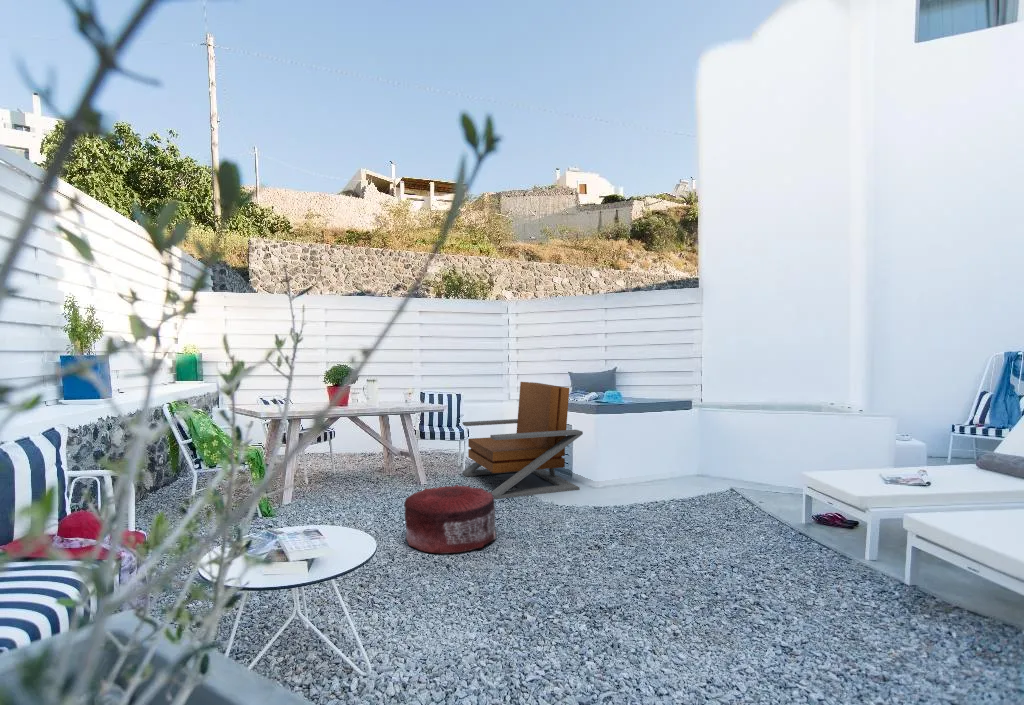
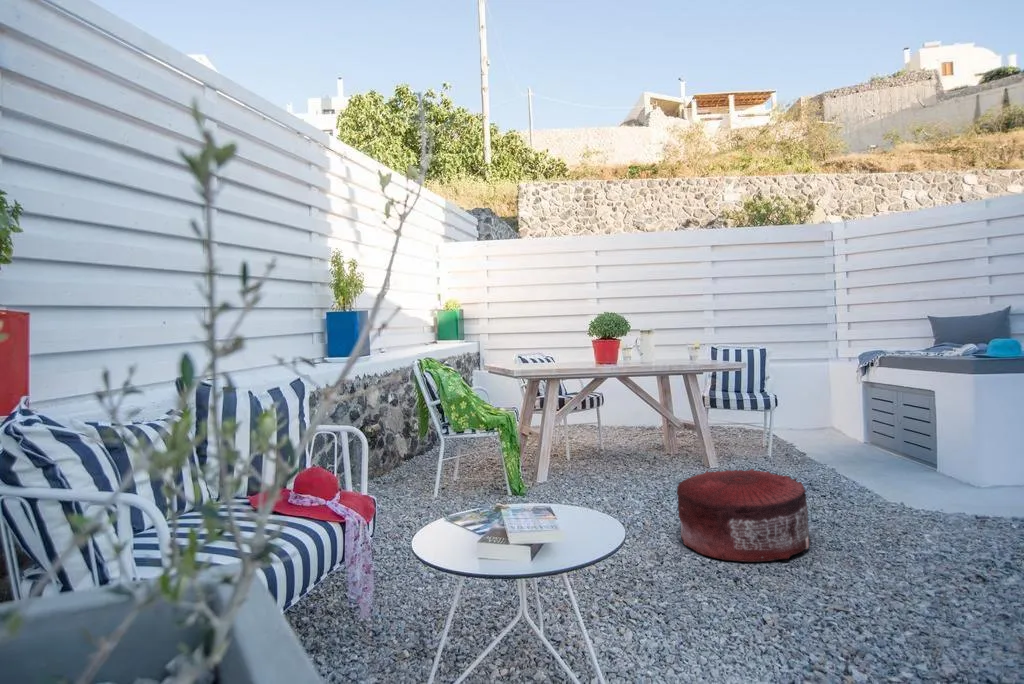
lounge chair: present [462,382,583,499] -> none [766,330,957,492]

